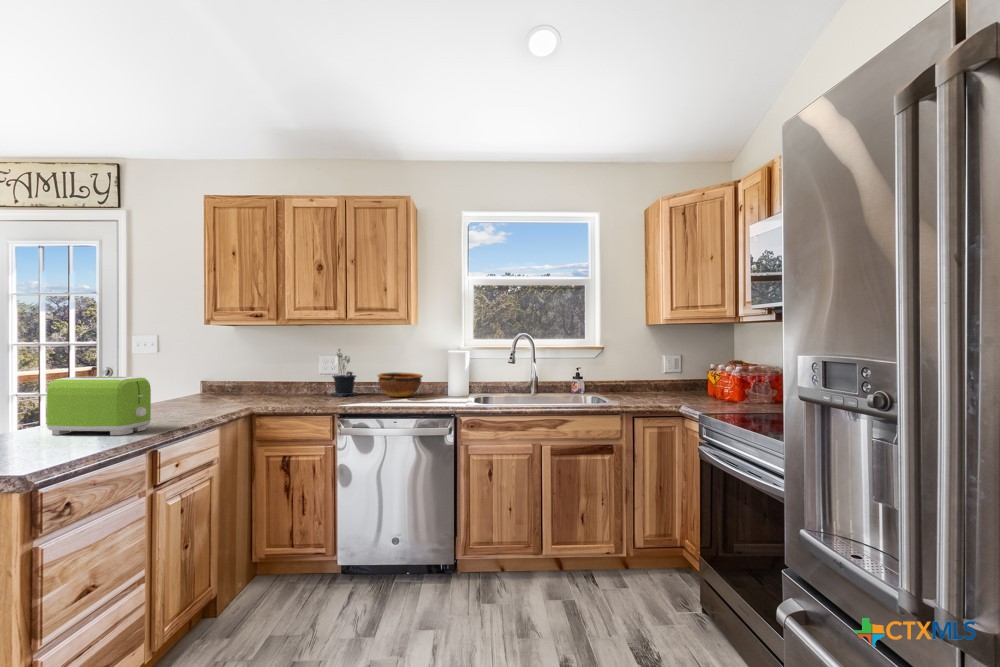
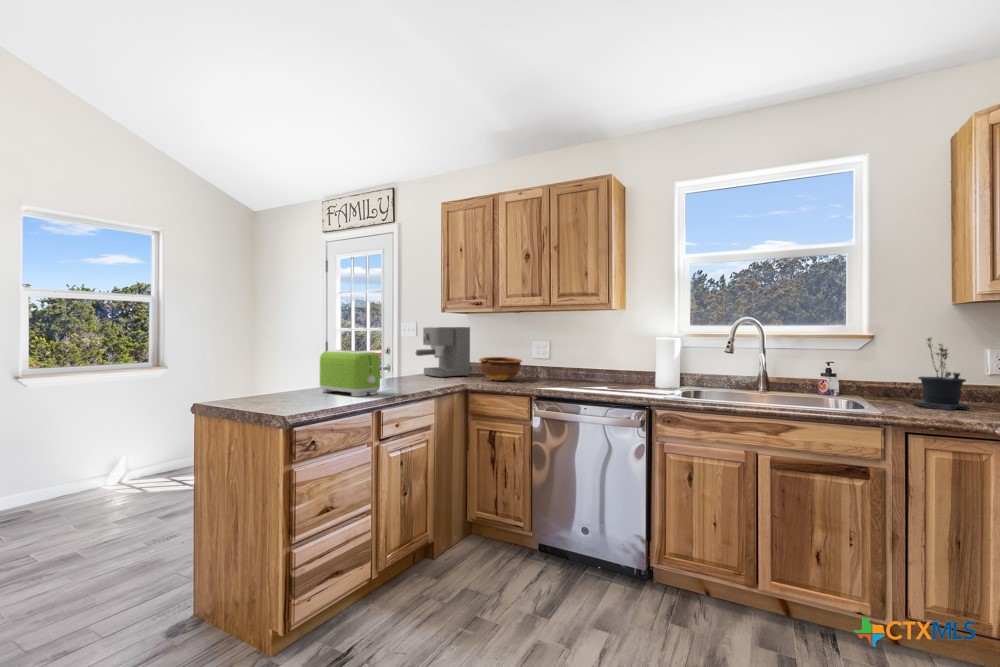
coffee maker: none [169,342,242,403] -> present [416,327,470,378]
potted plant: present [331,349,358,397] -> present [913,338,969,410]
bowl: present [377,373,423,397] -> present [479,357,522,381]

